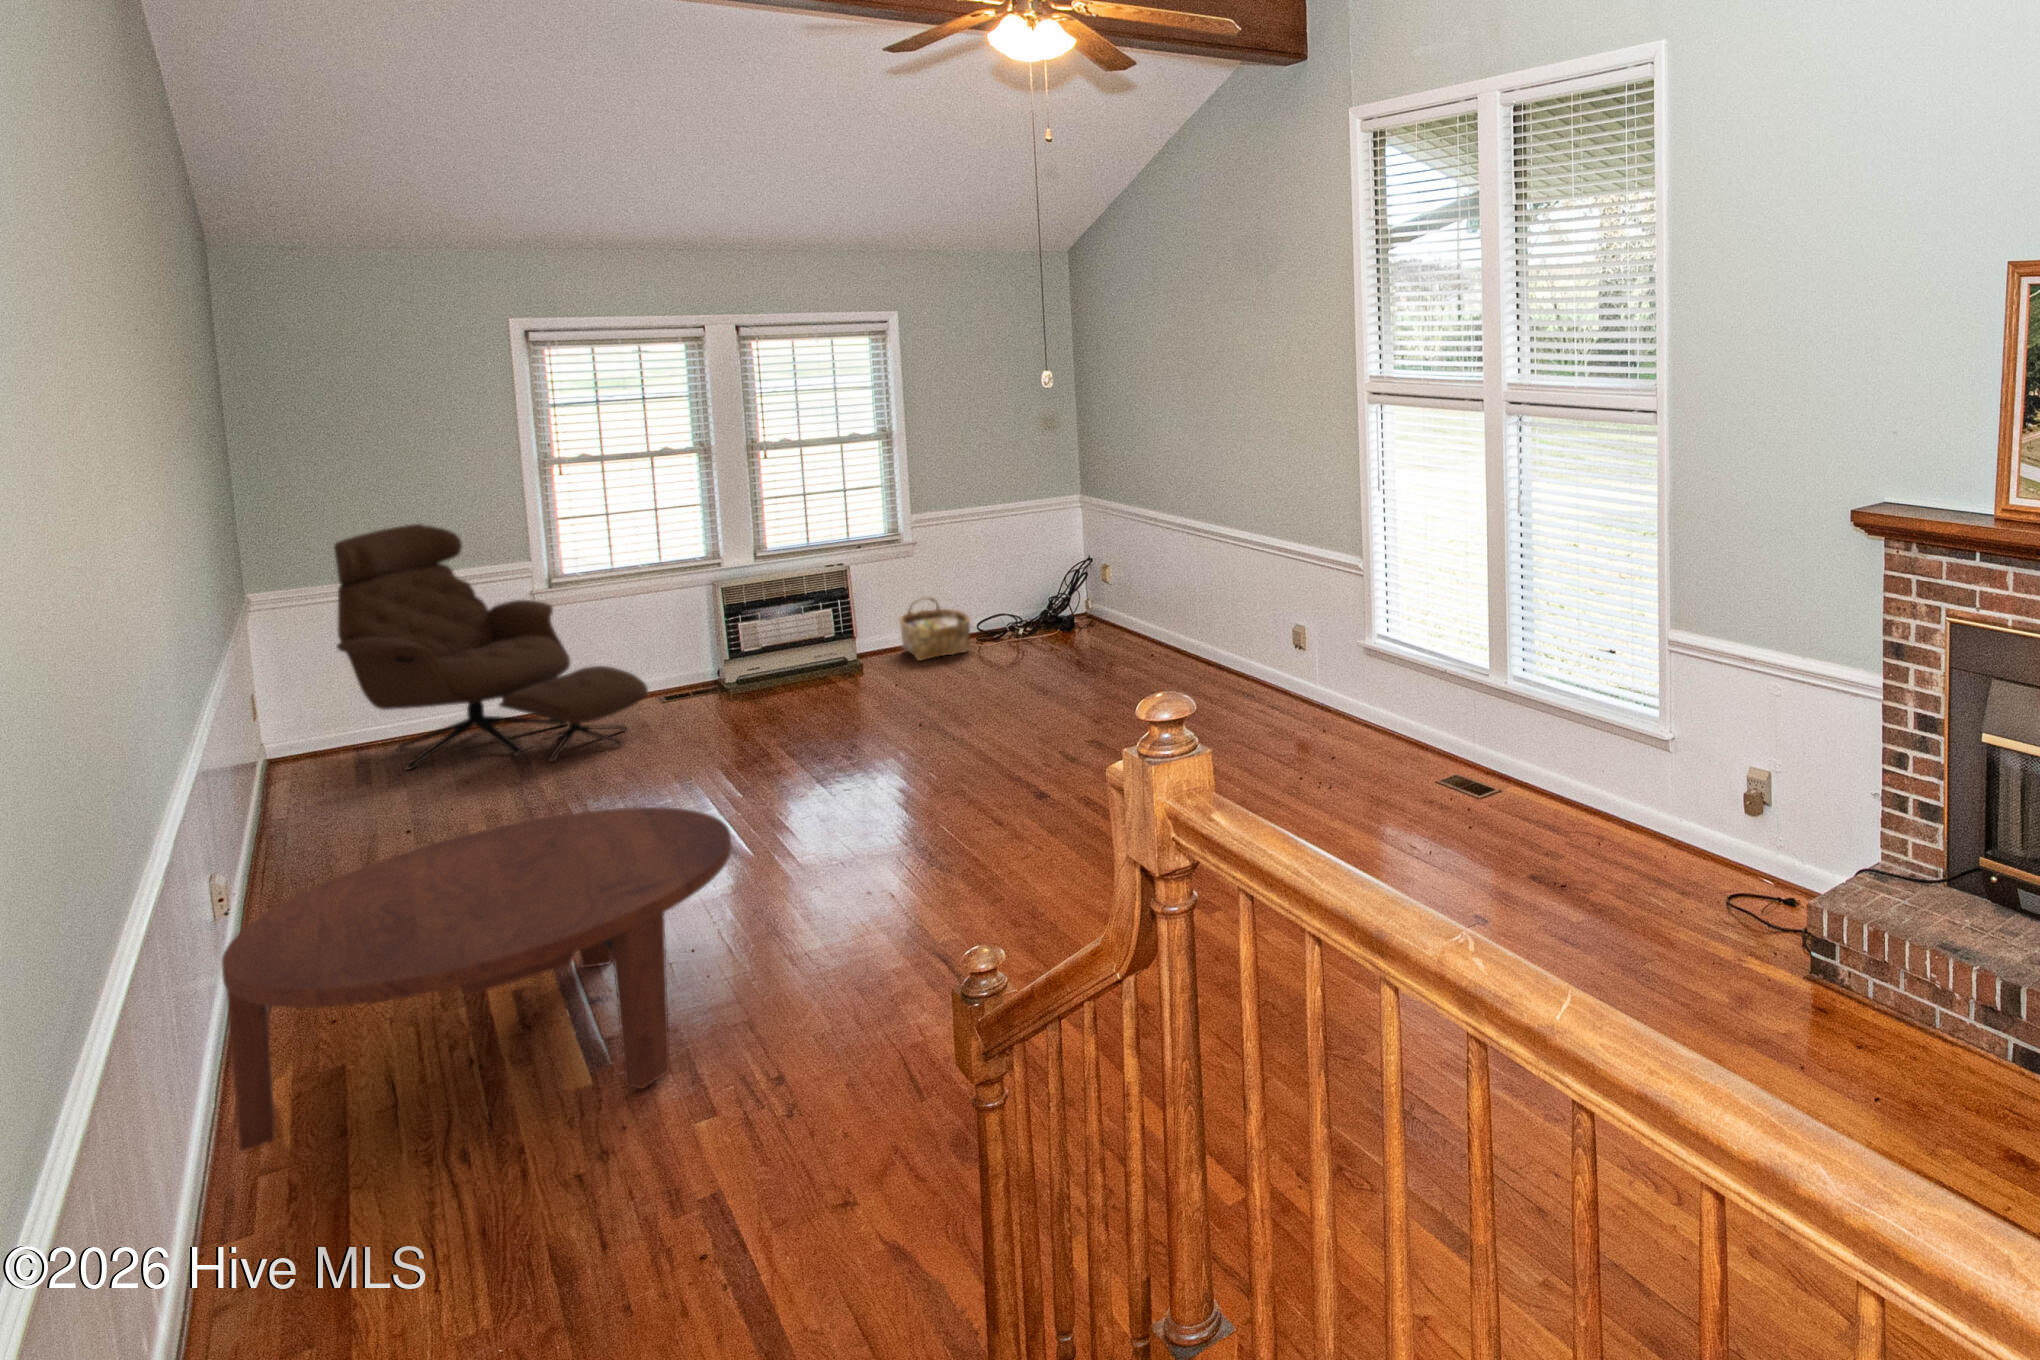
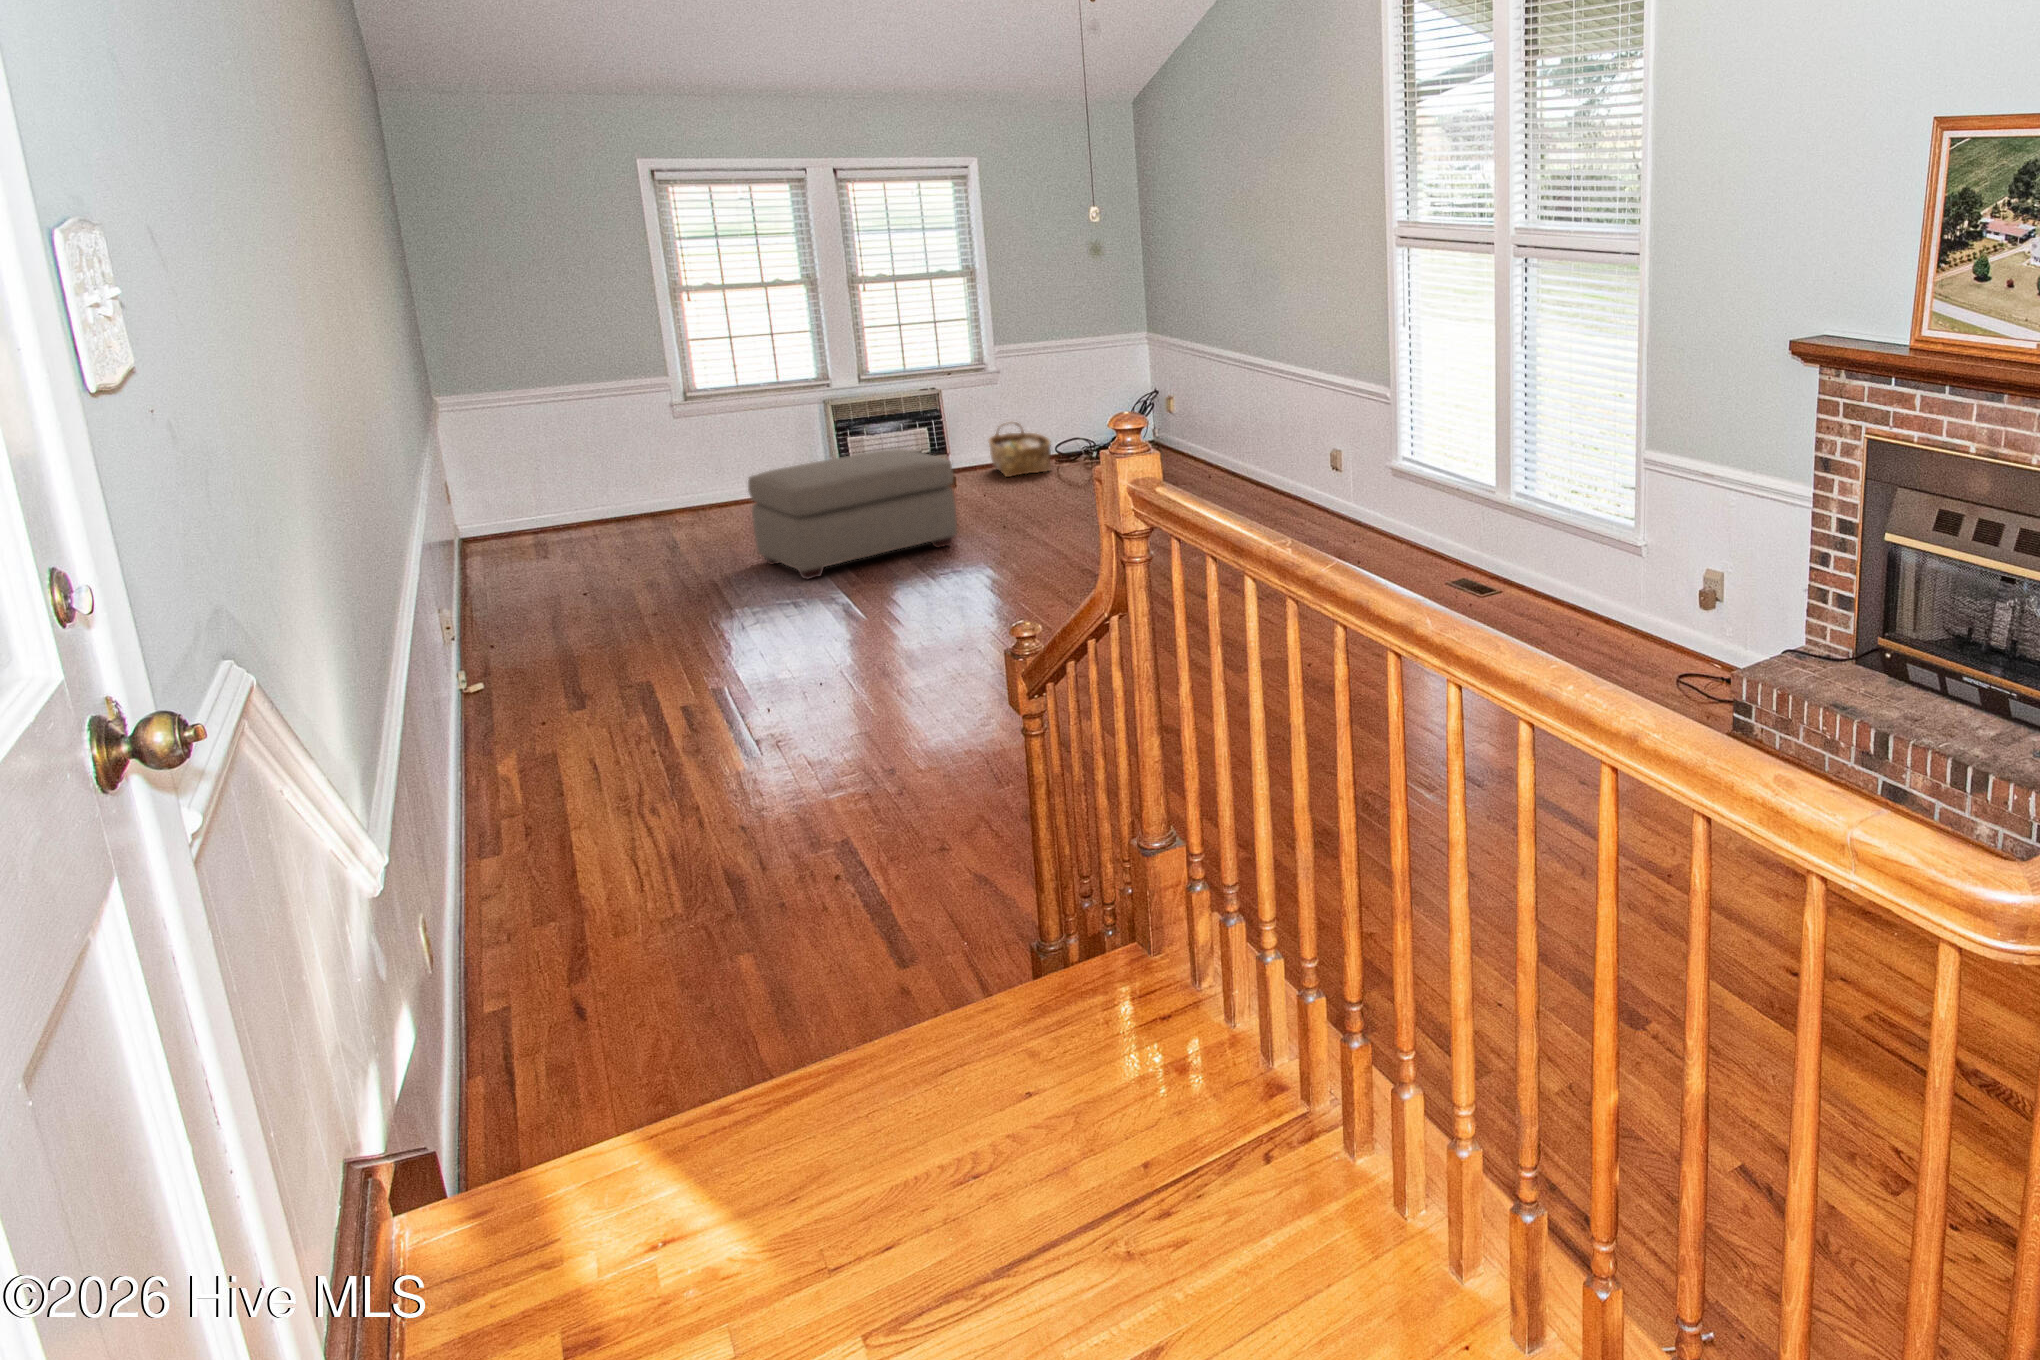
lounge chair: present [334,524,648,769] -> none [507,341,775,548]
ottoman: none [616,639,864,803] -> present [748,449,957,579]
coffee table: present [221,807,732,1151] -> none [470,567,846,795]

